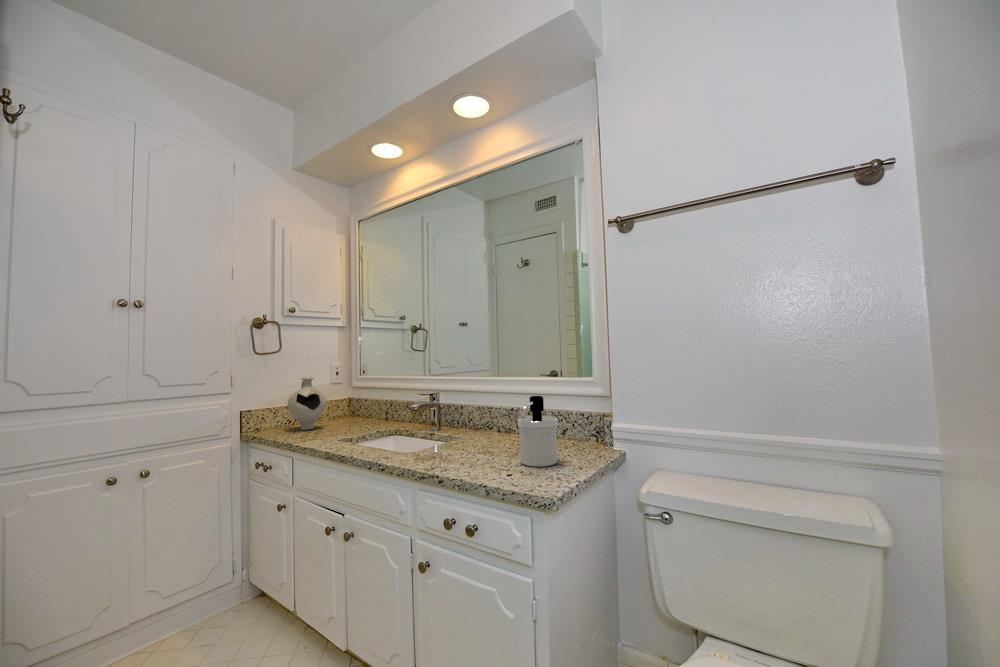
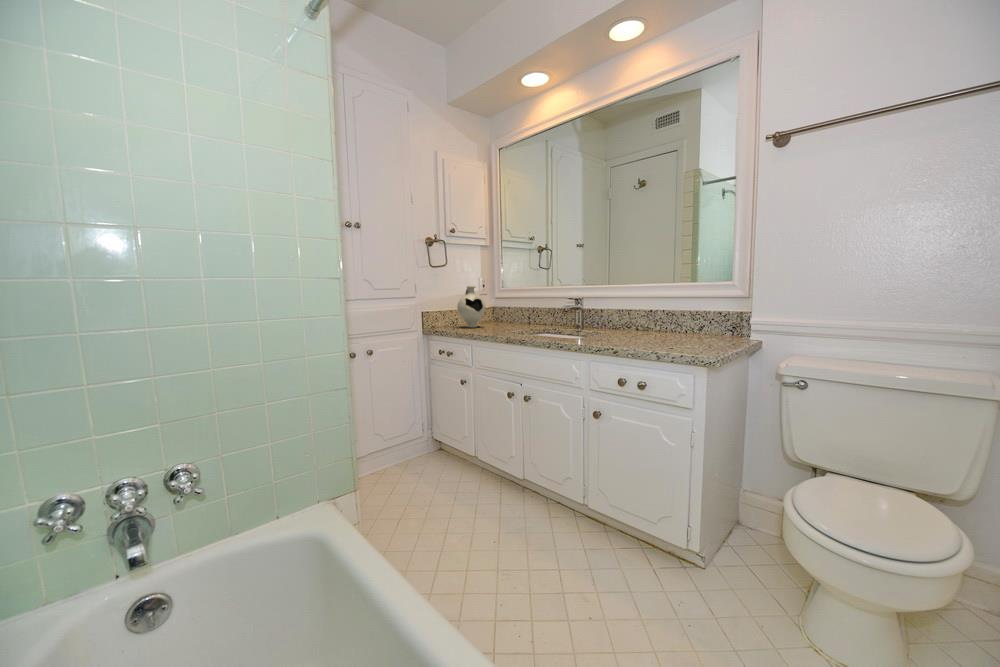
soap dispenser: present [518,396,558,467] -> none [673,292,708,346]

